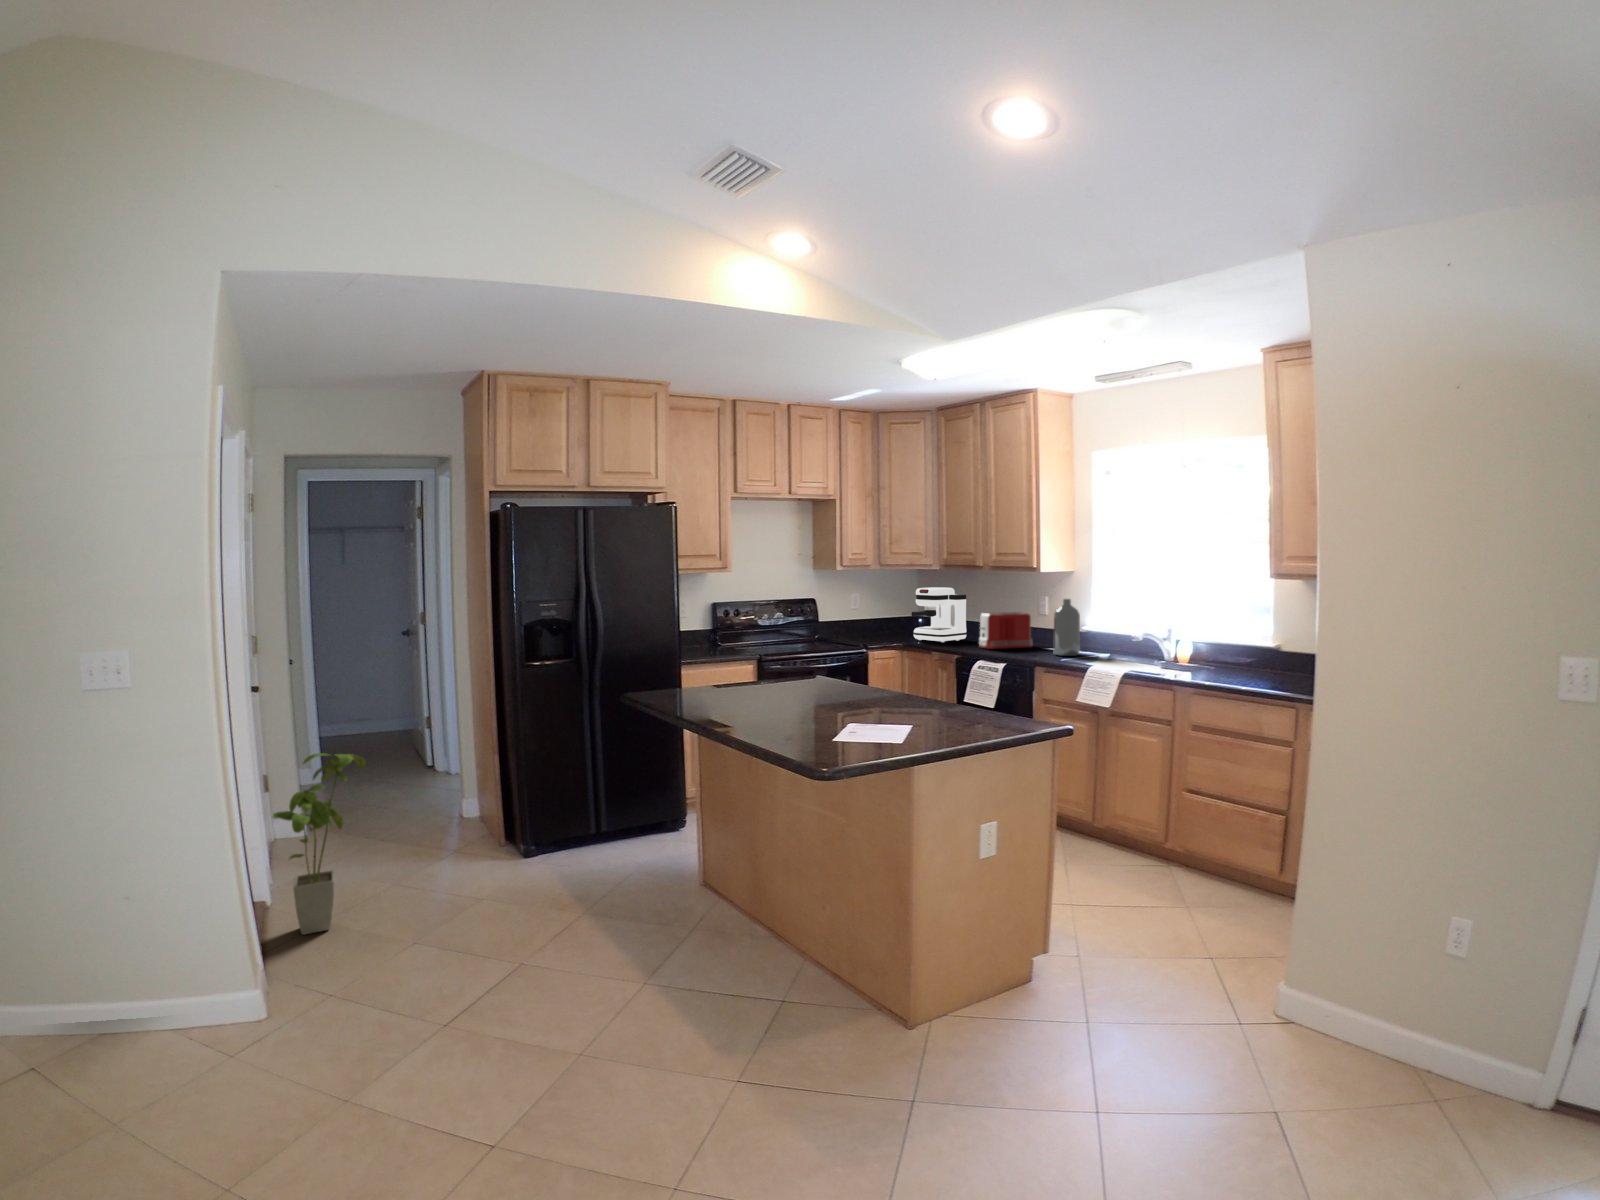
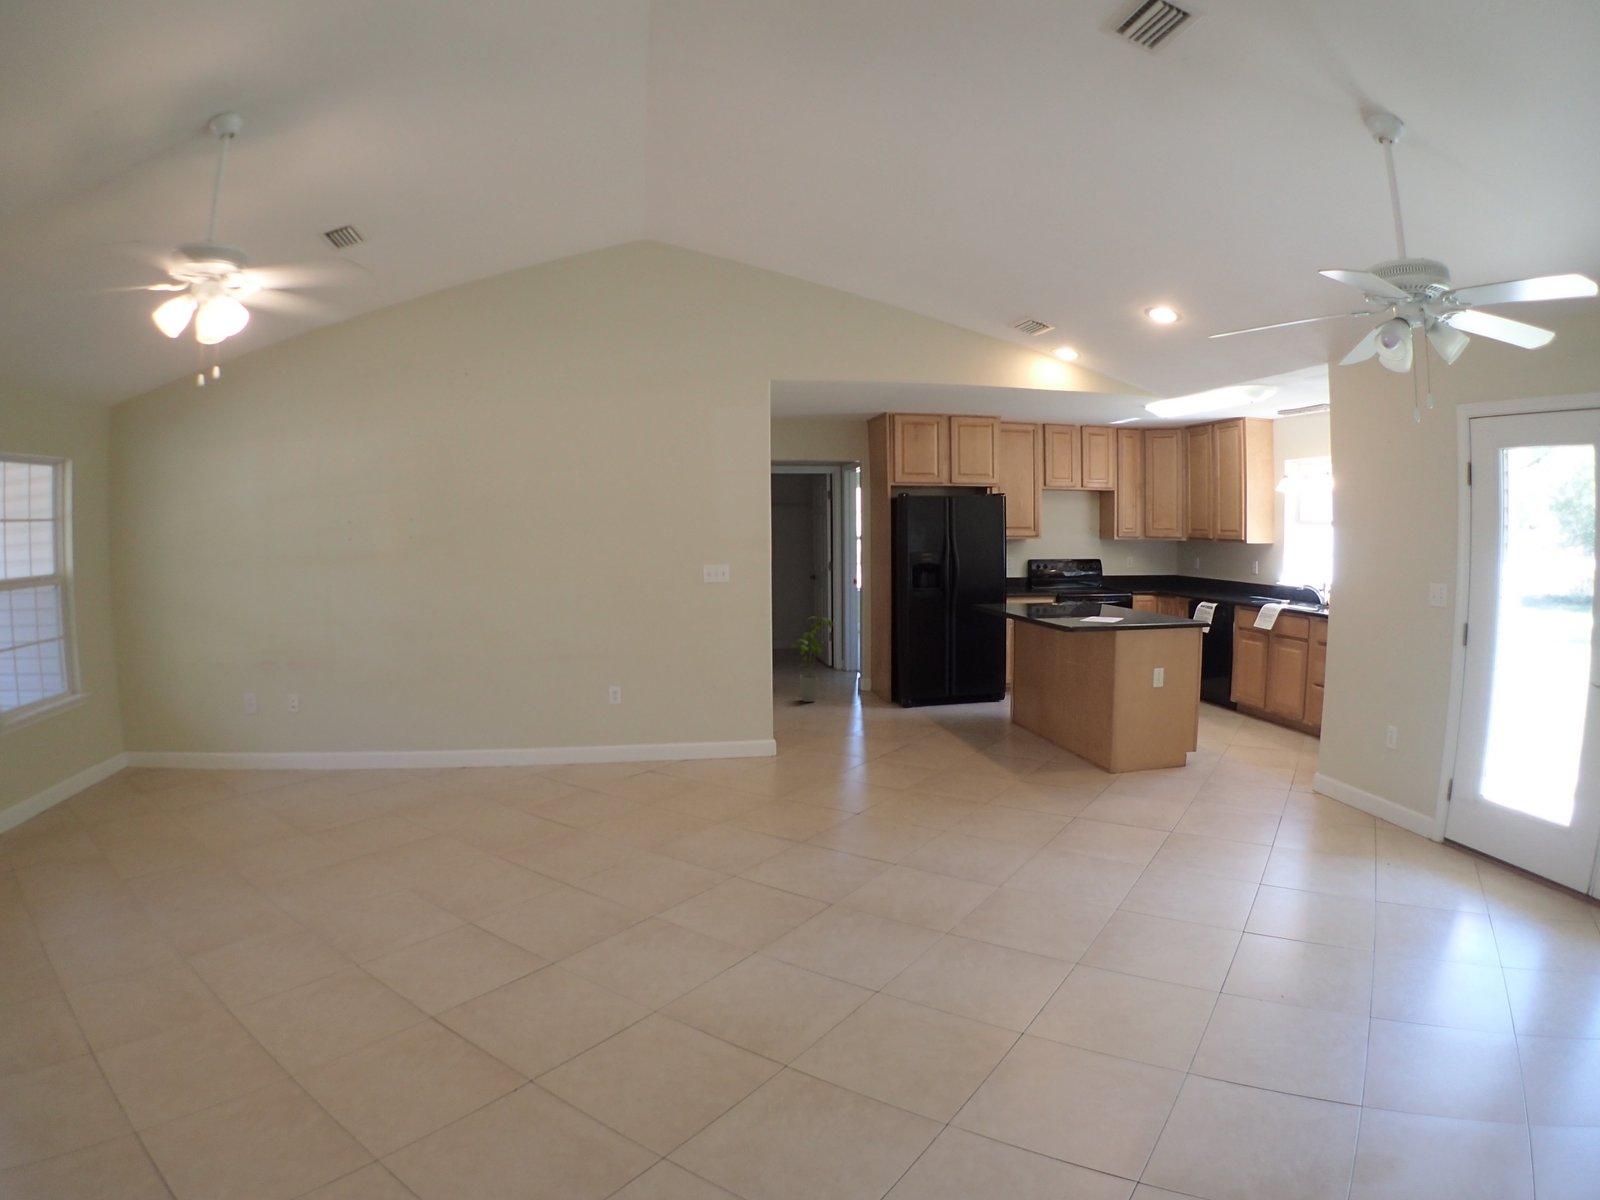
coffee maker: present [911,587,966,642] -> none [1170,554,1214,593]
bottle: present [1054,599,1080,656] -> none [1259,562,1279,601]
toaster: present [979,612,1032,649] -> none [1213,572,1254,597]

